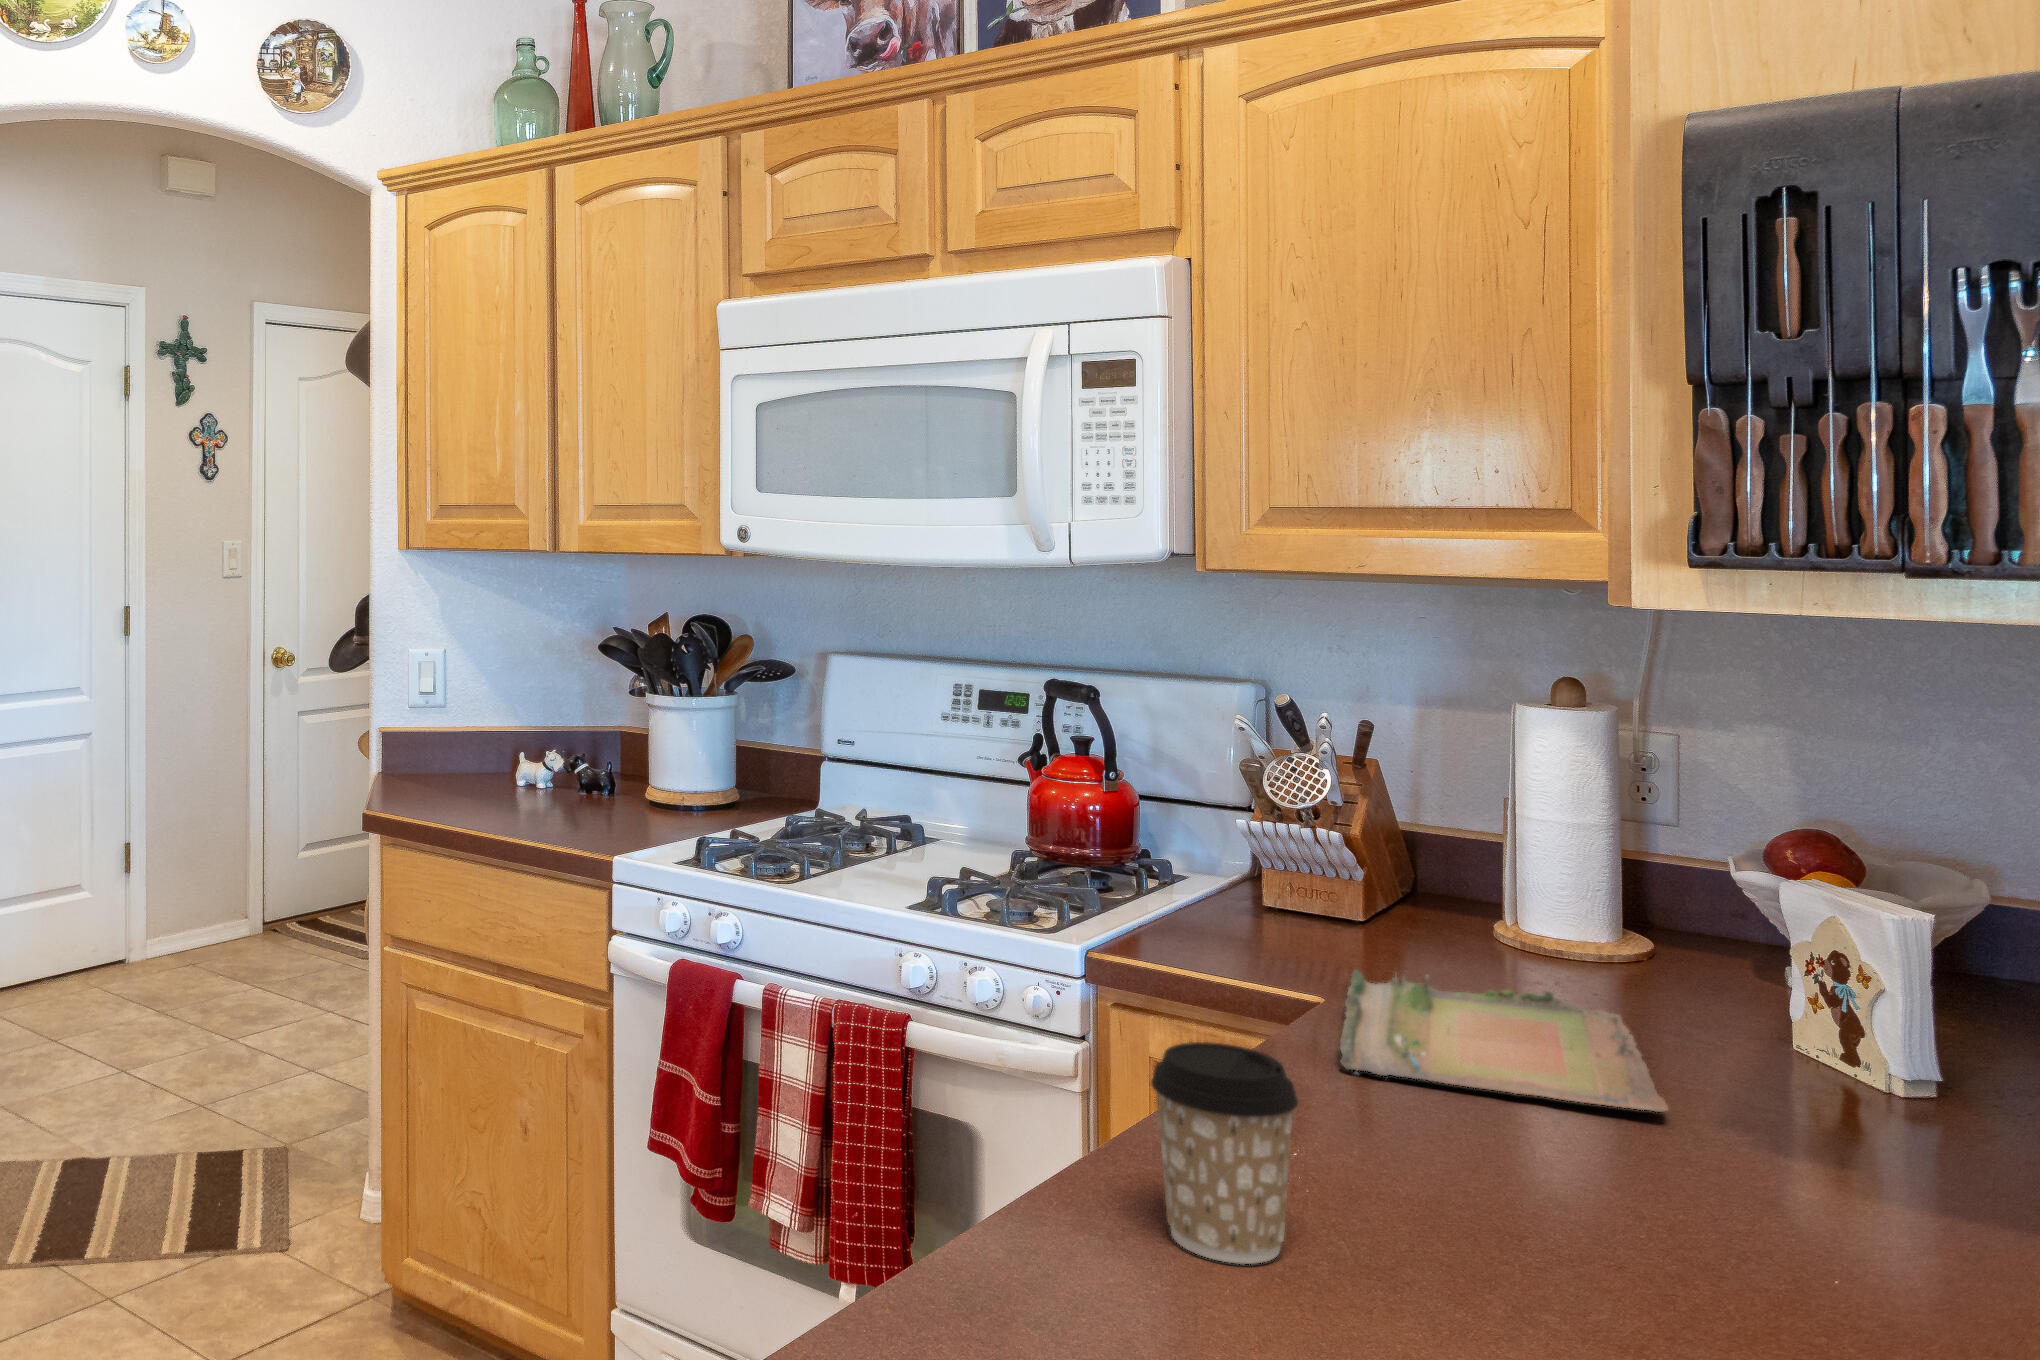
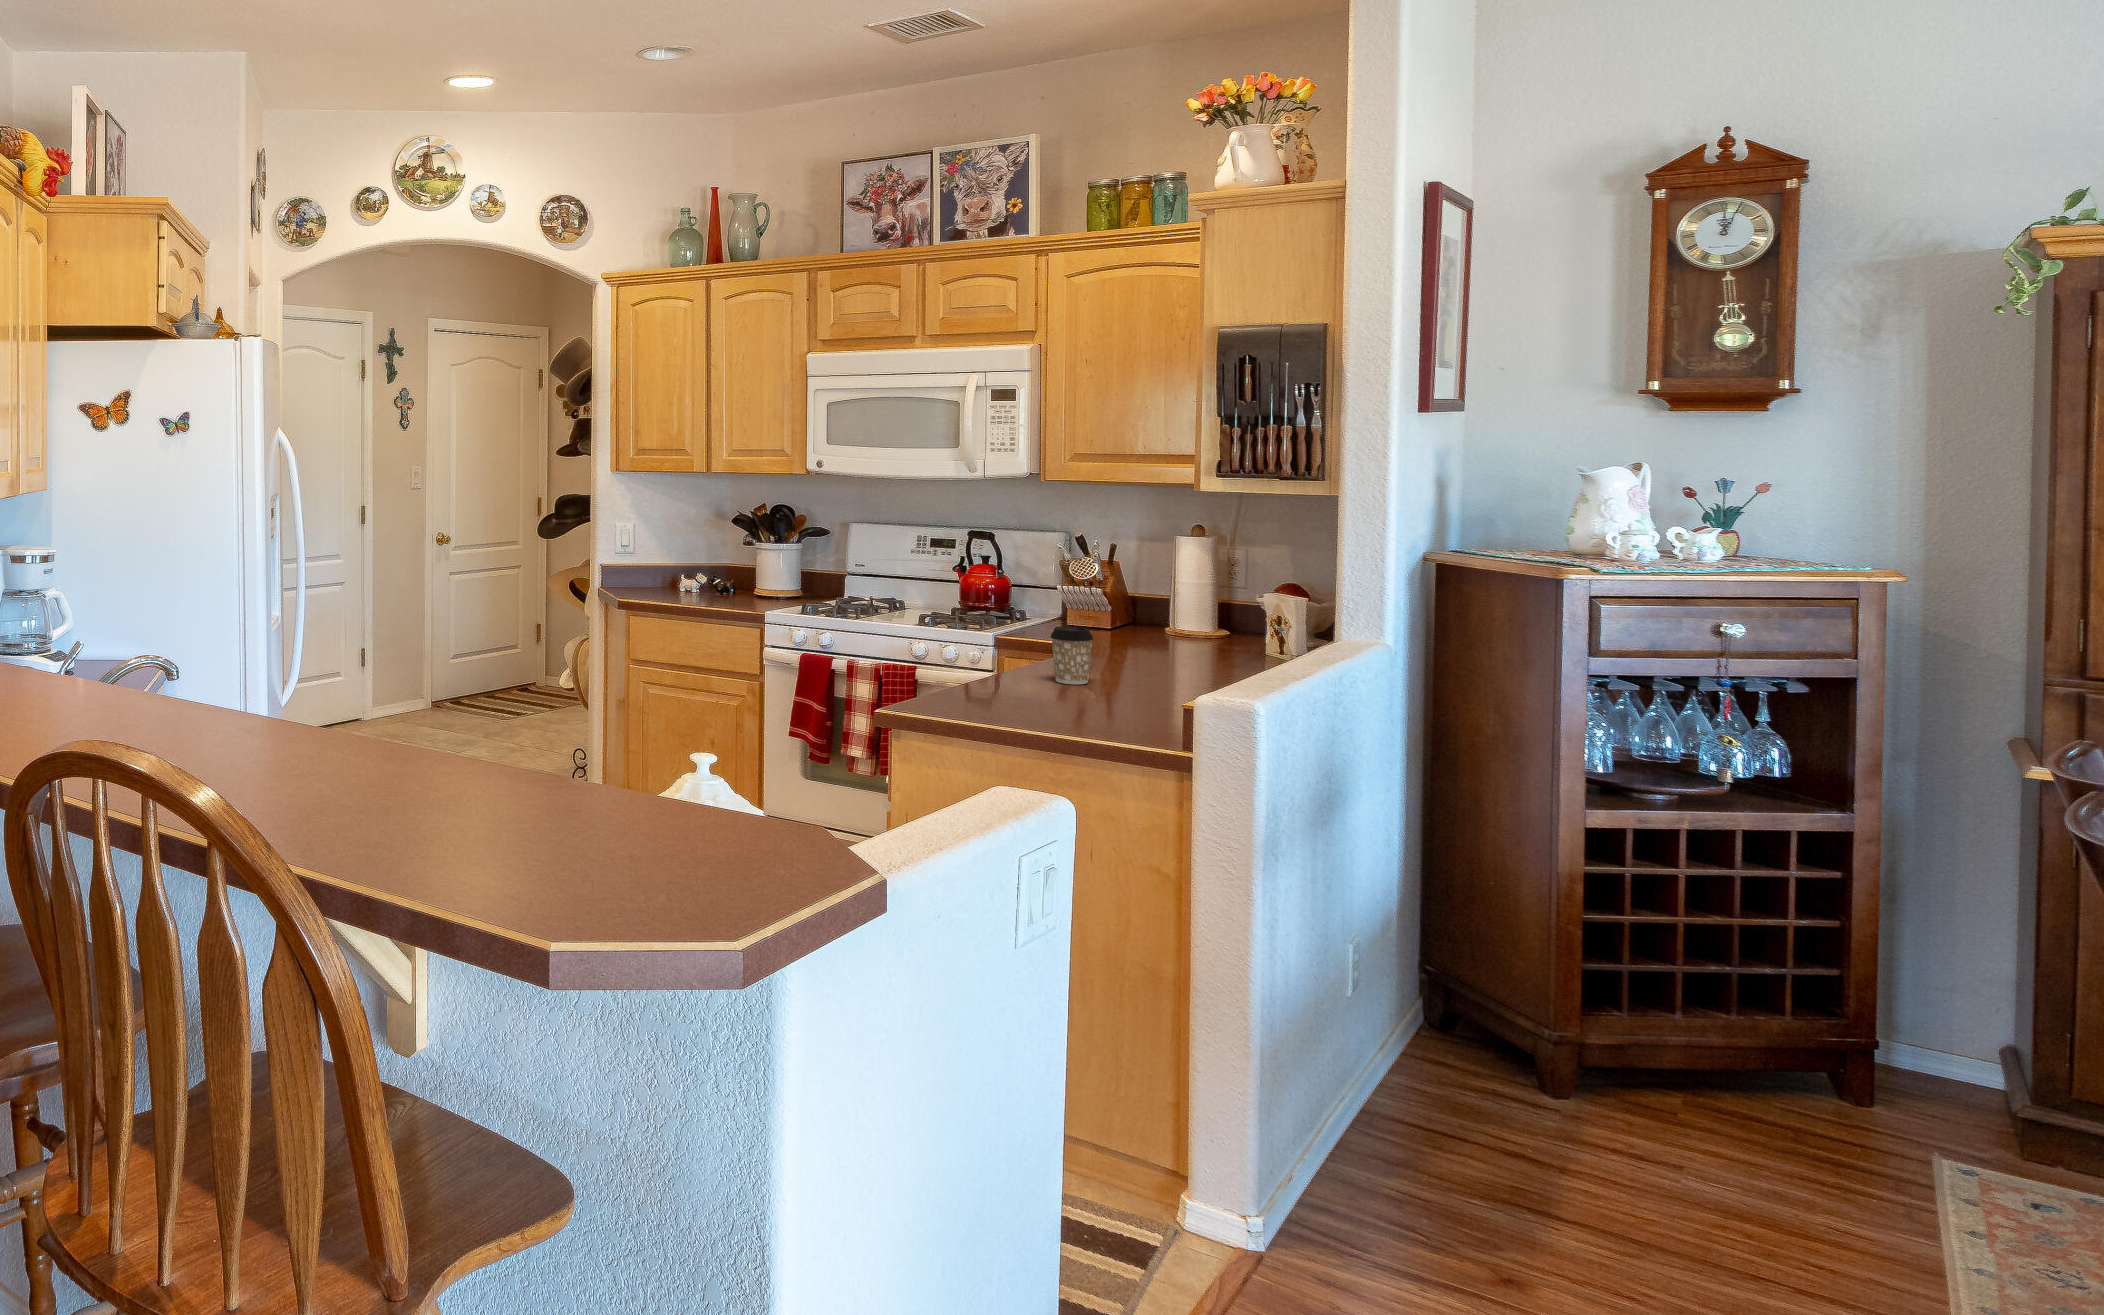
tray: present [1340,970,1668,1112] -> none [1101,629,1206,659]

